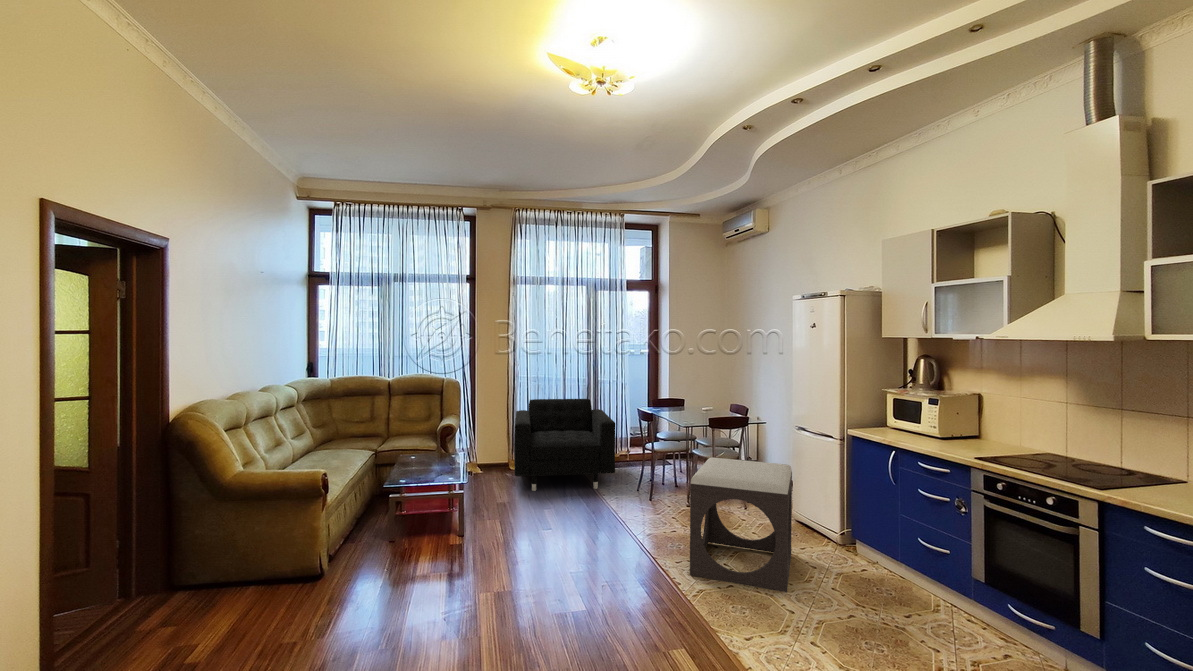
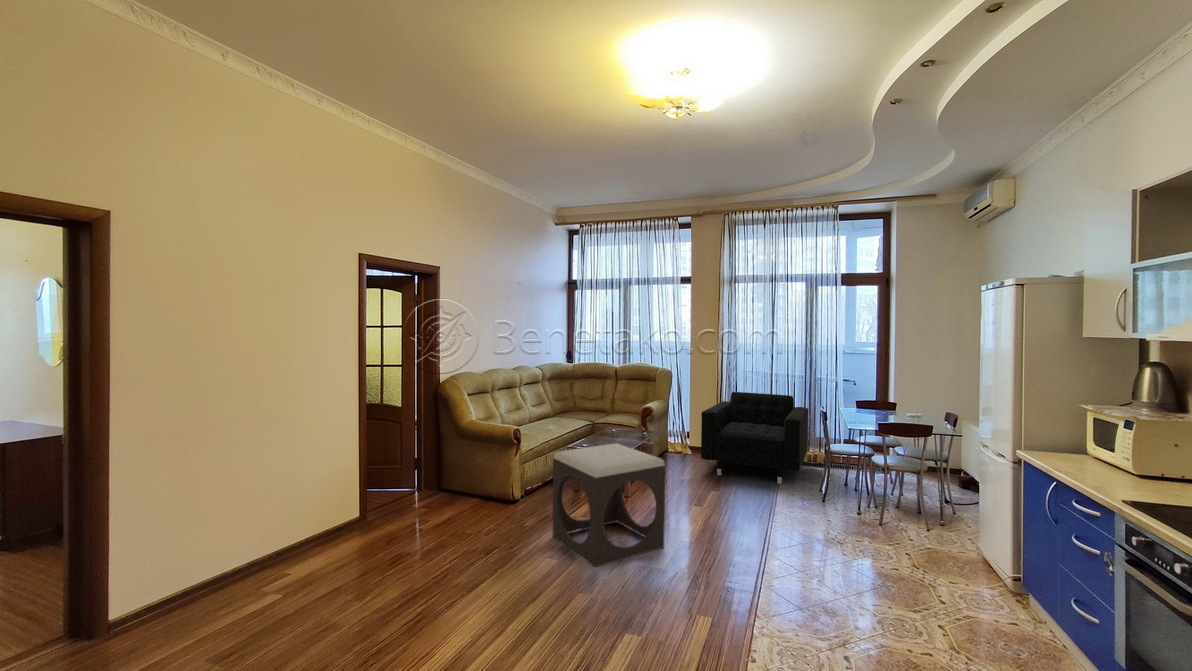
footstool: present [690,458,792,593] -> present [553,444,665,567]

